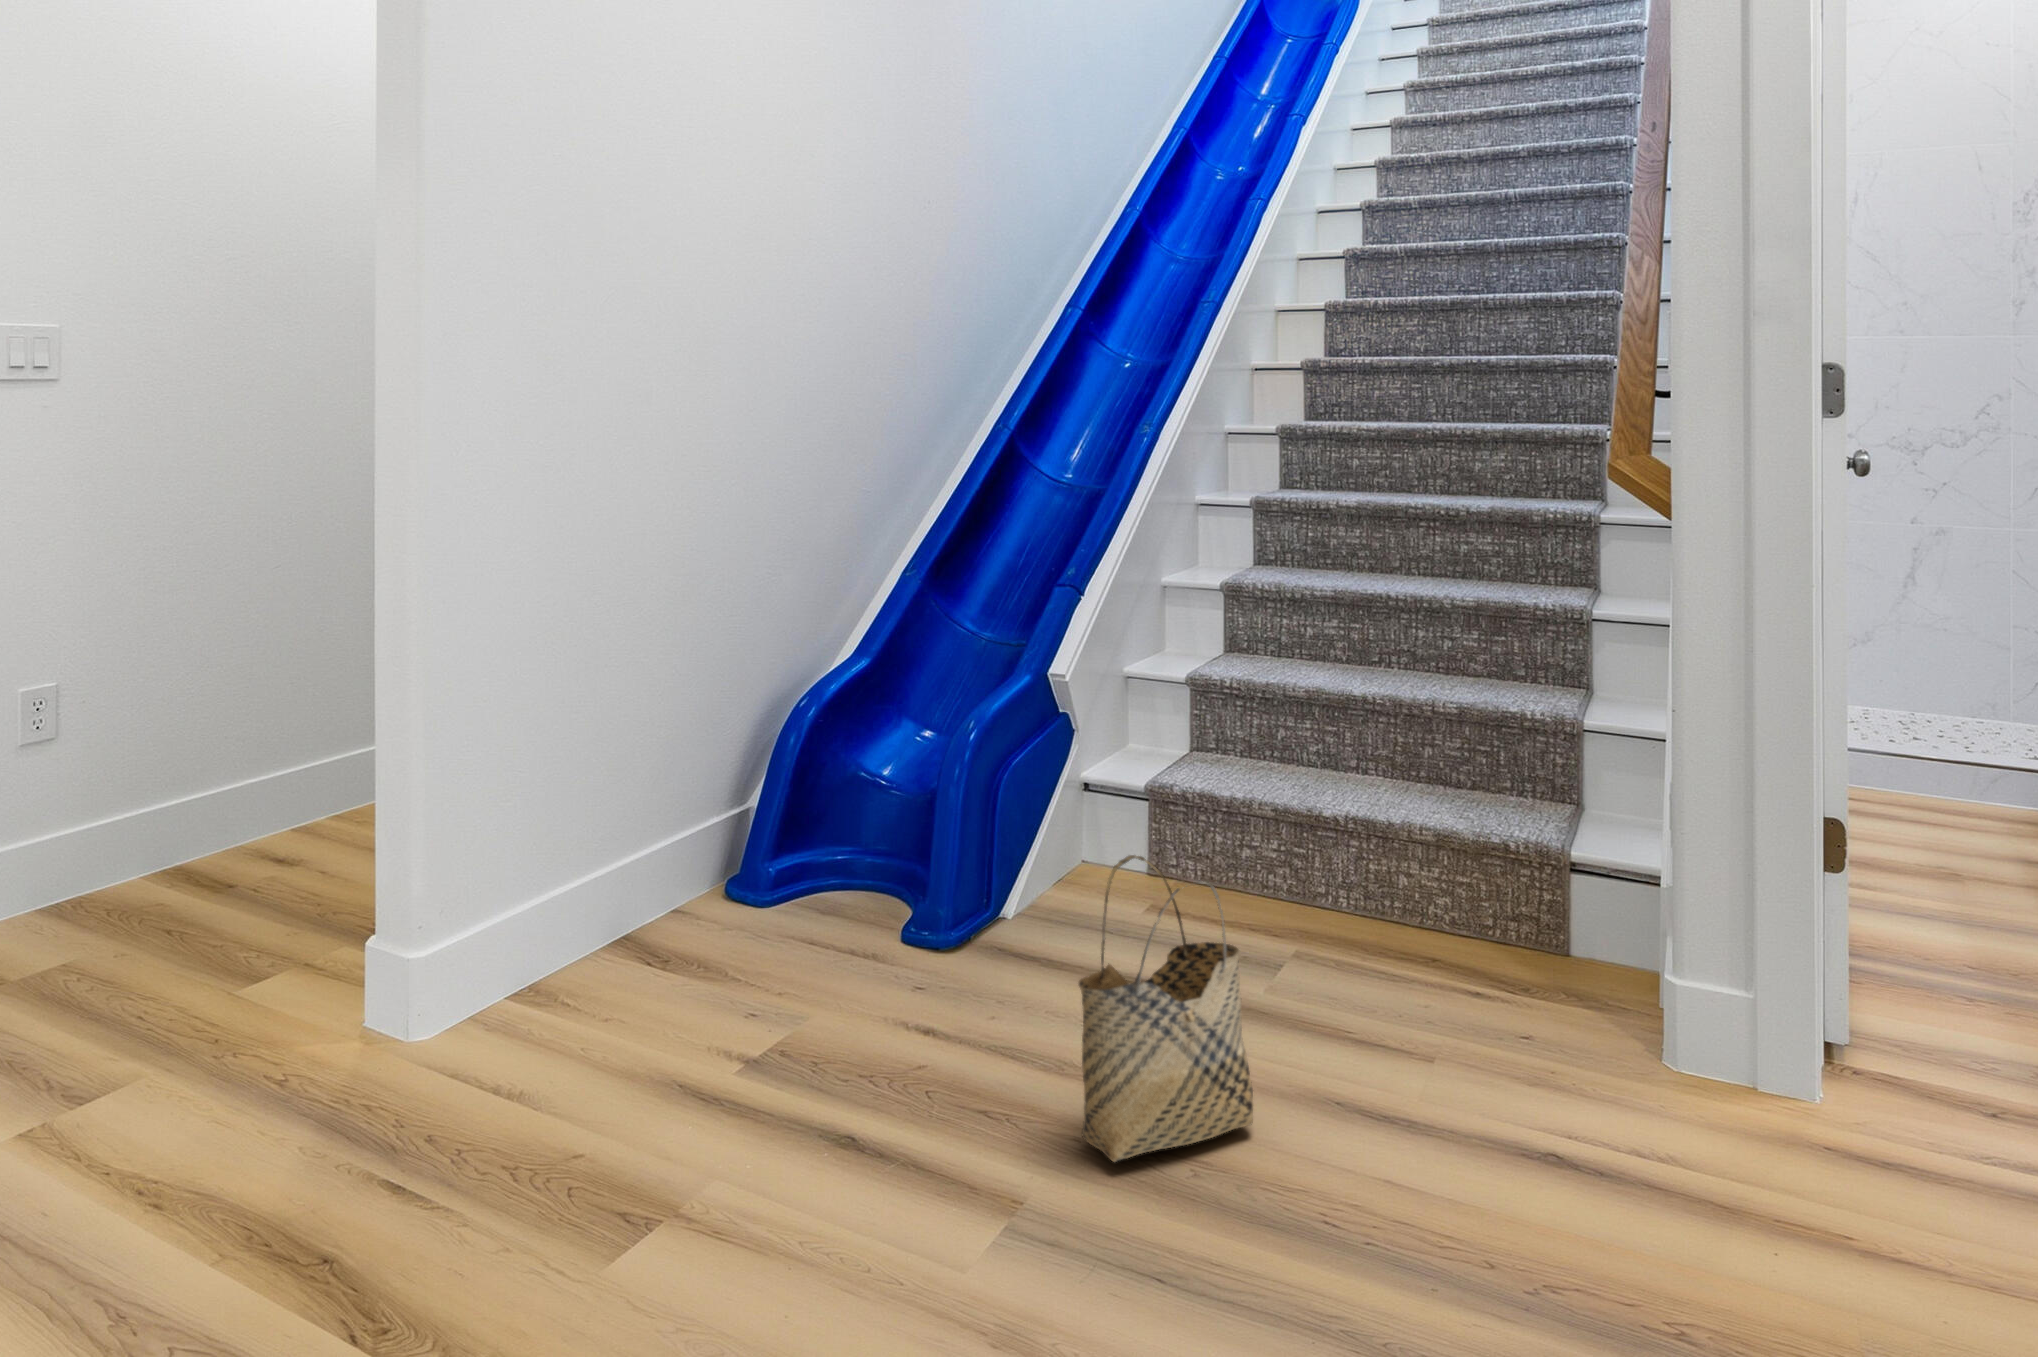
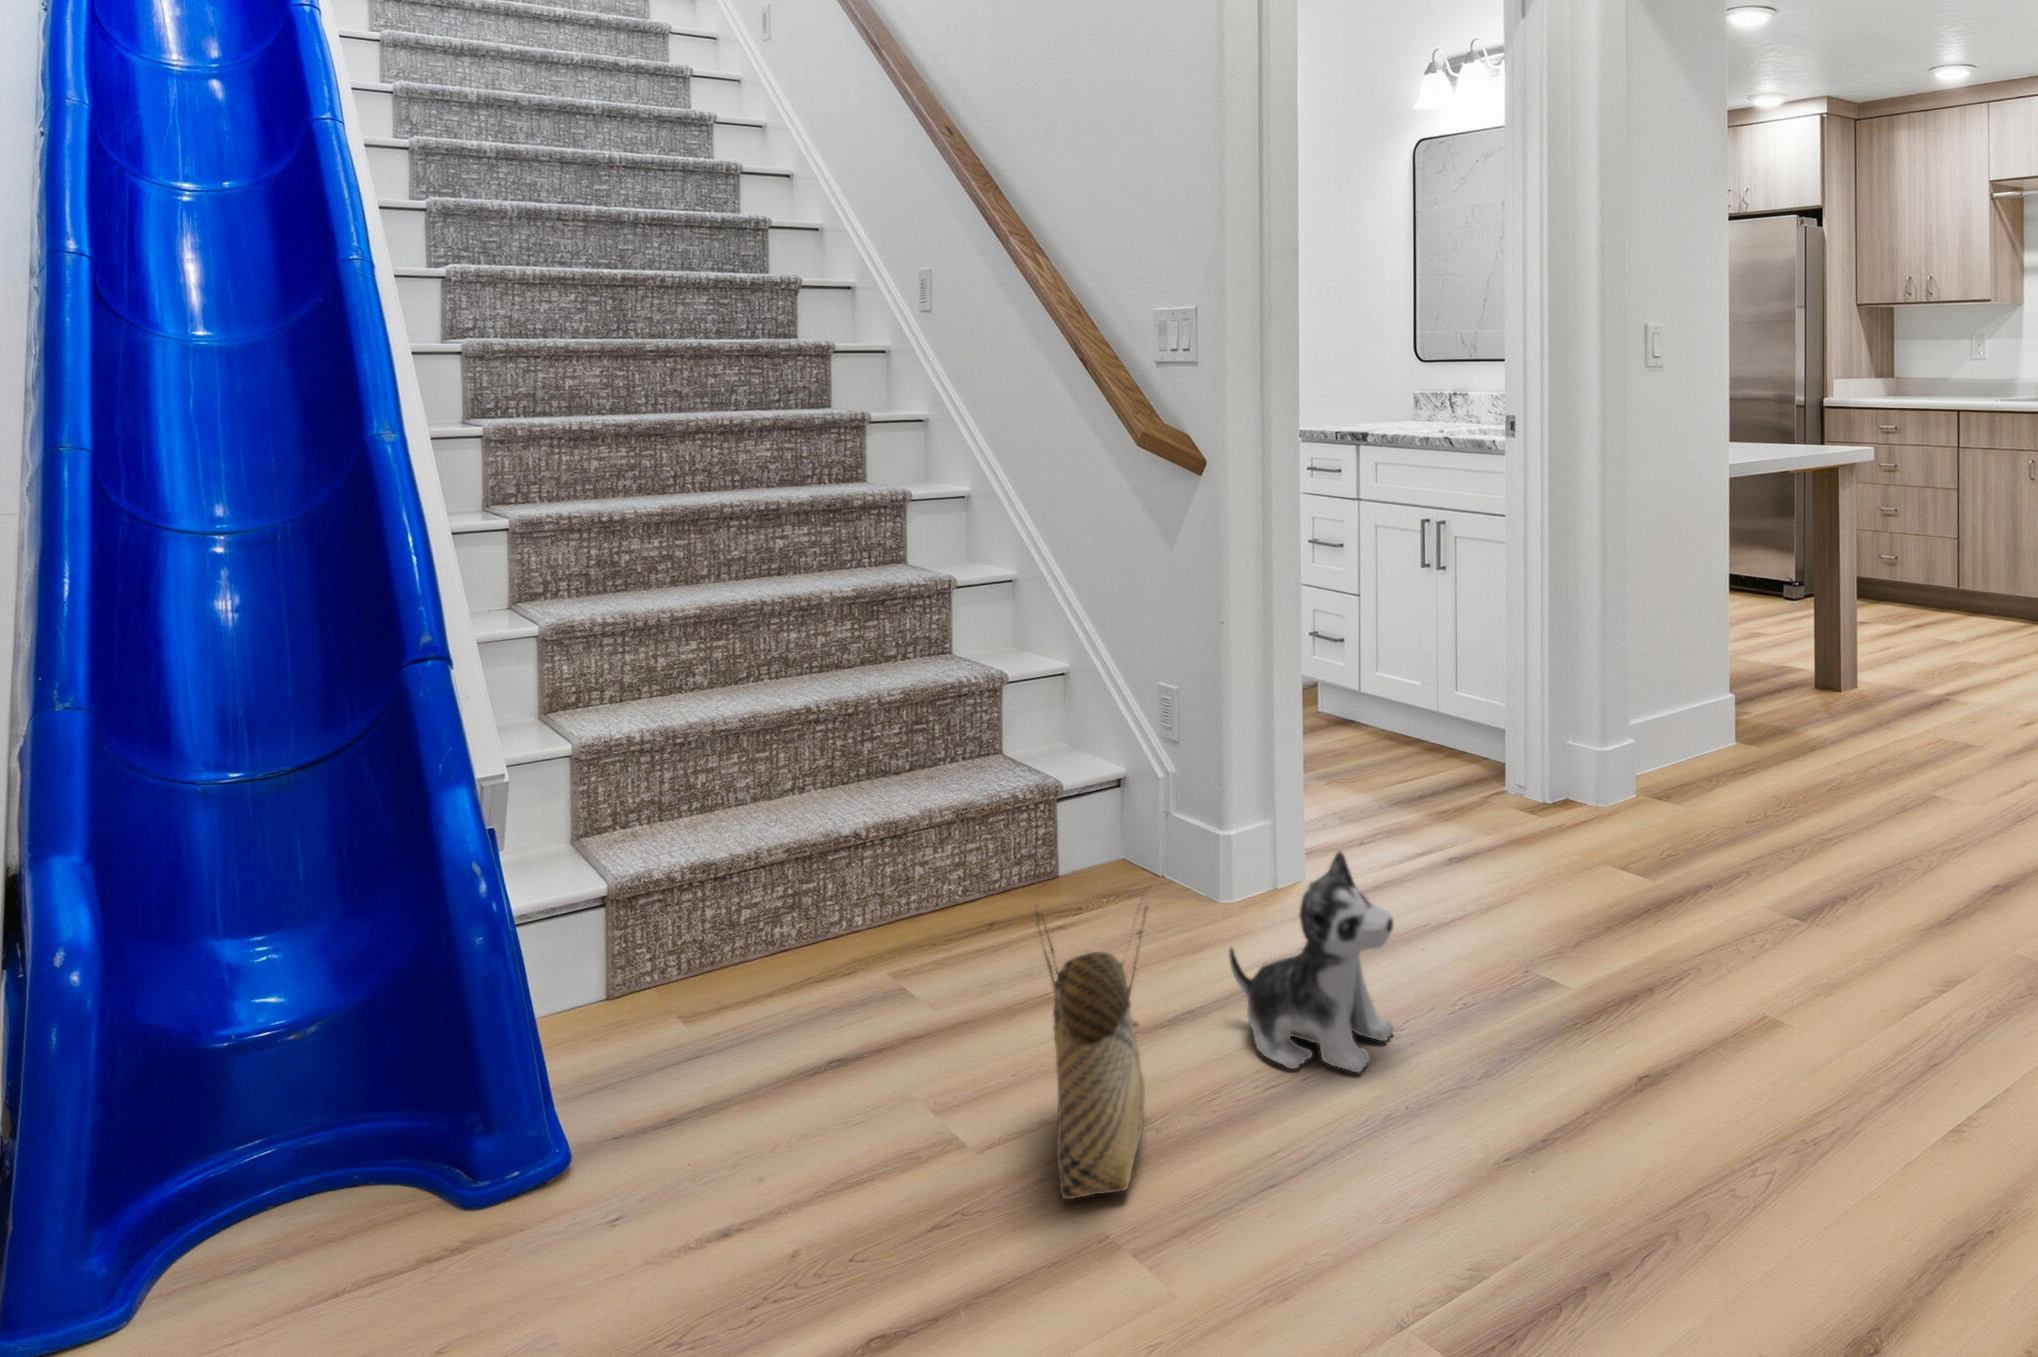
plush toy: none [1406,965,1576,1259] -> present [1229,851,1394,1072]

